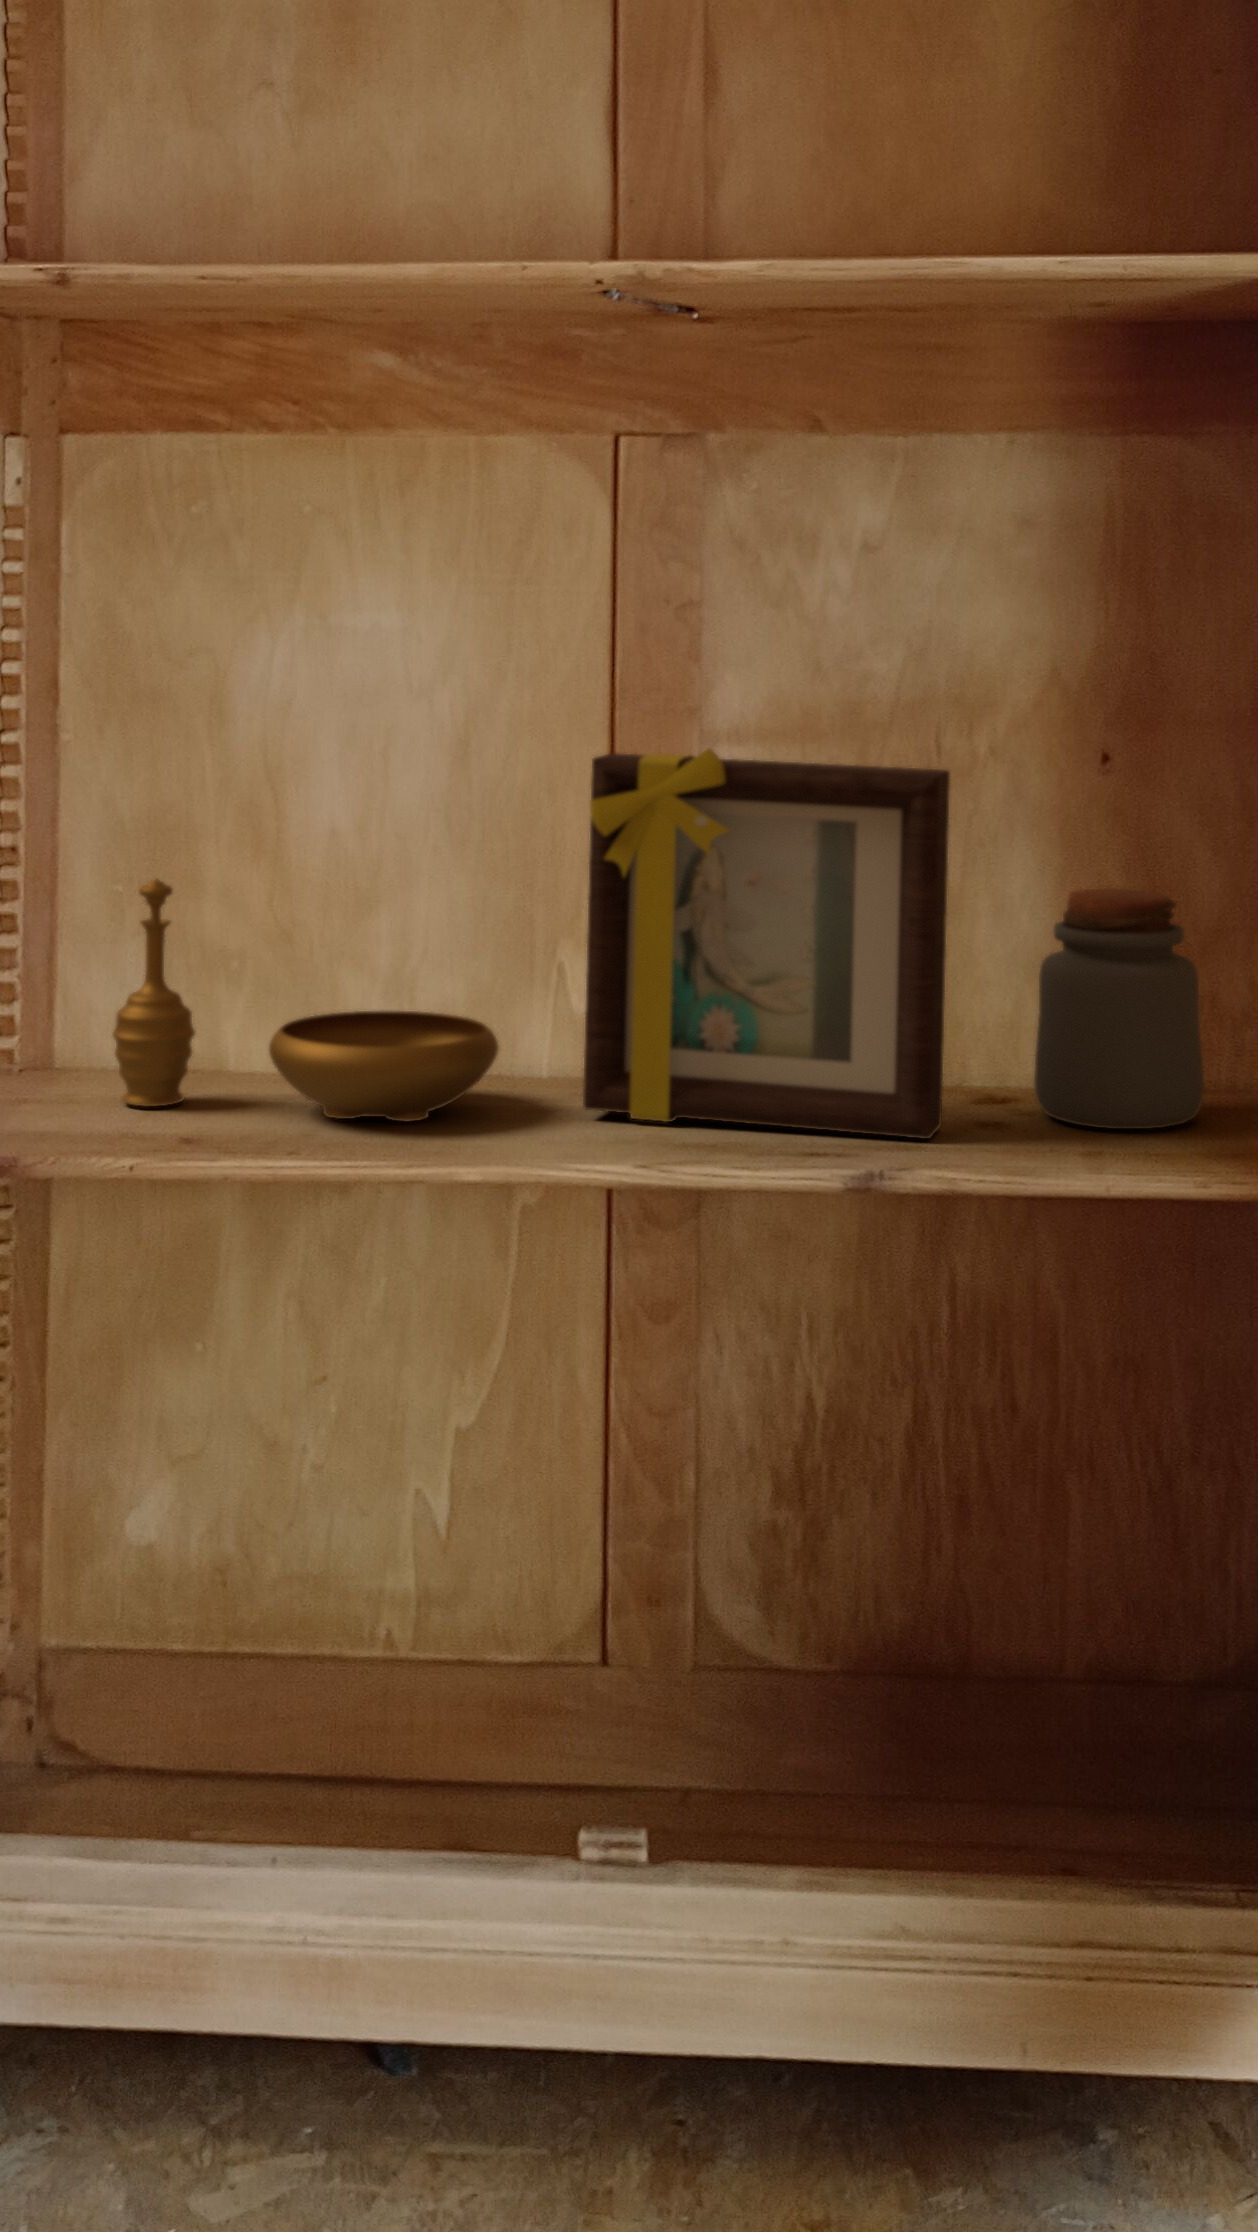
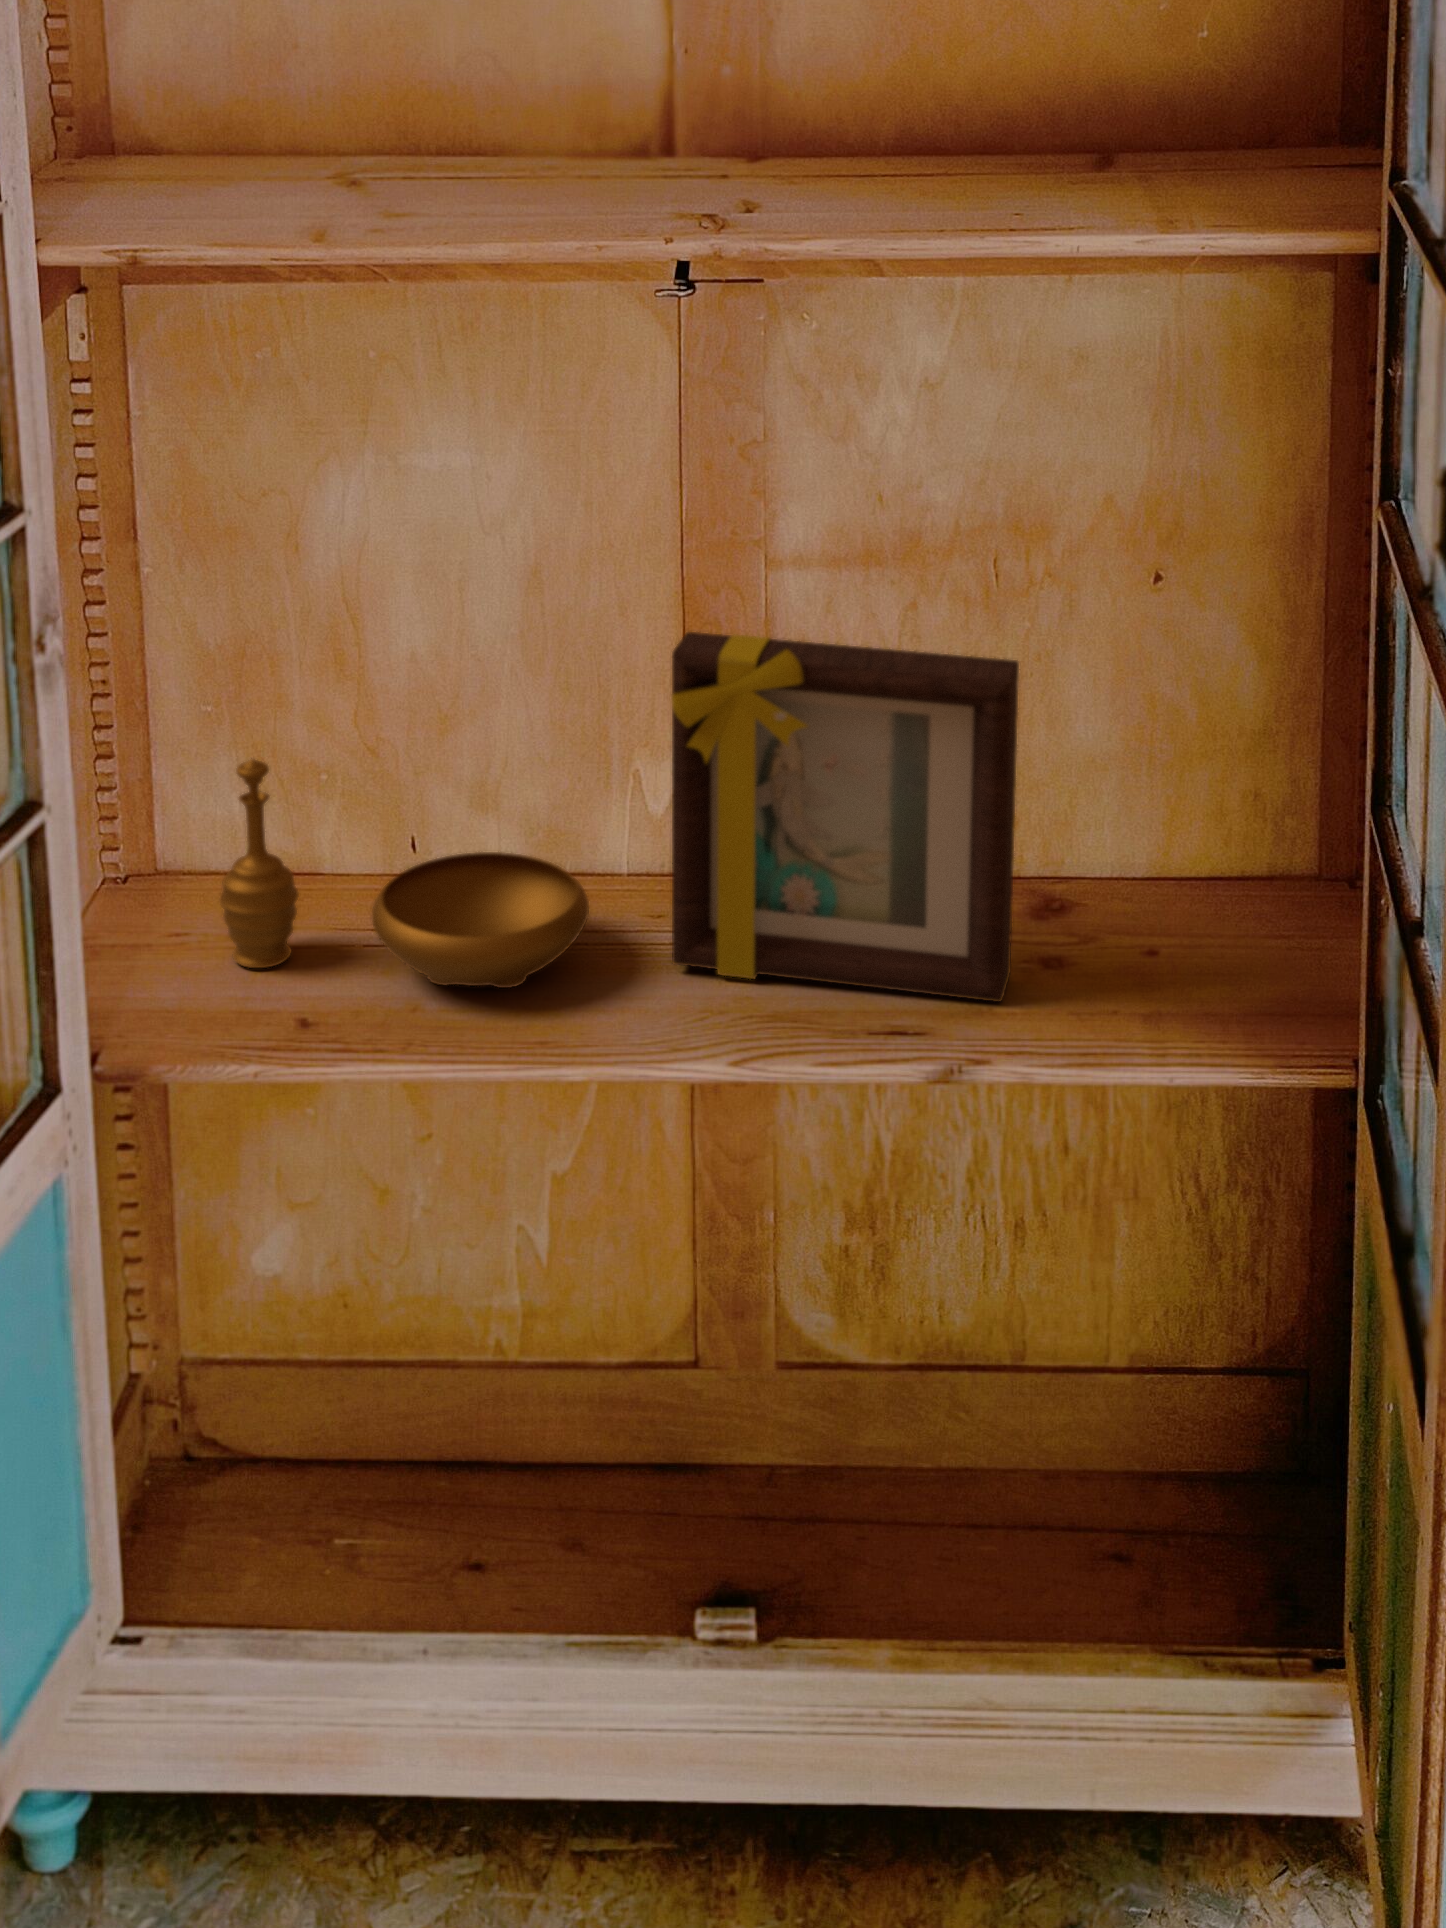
jar: present [1034,888,1204,1129] -> none [1094,732,1254,973]

